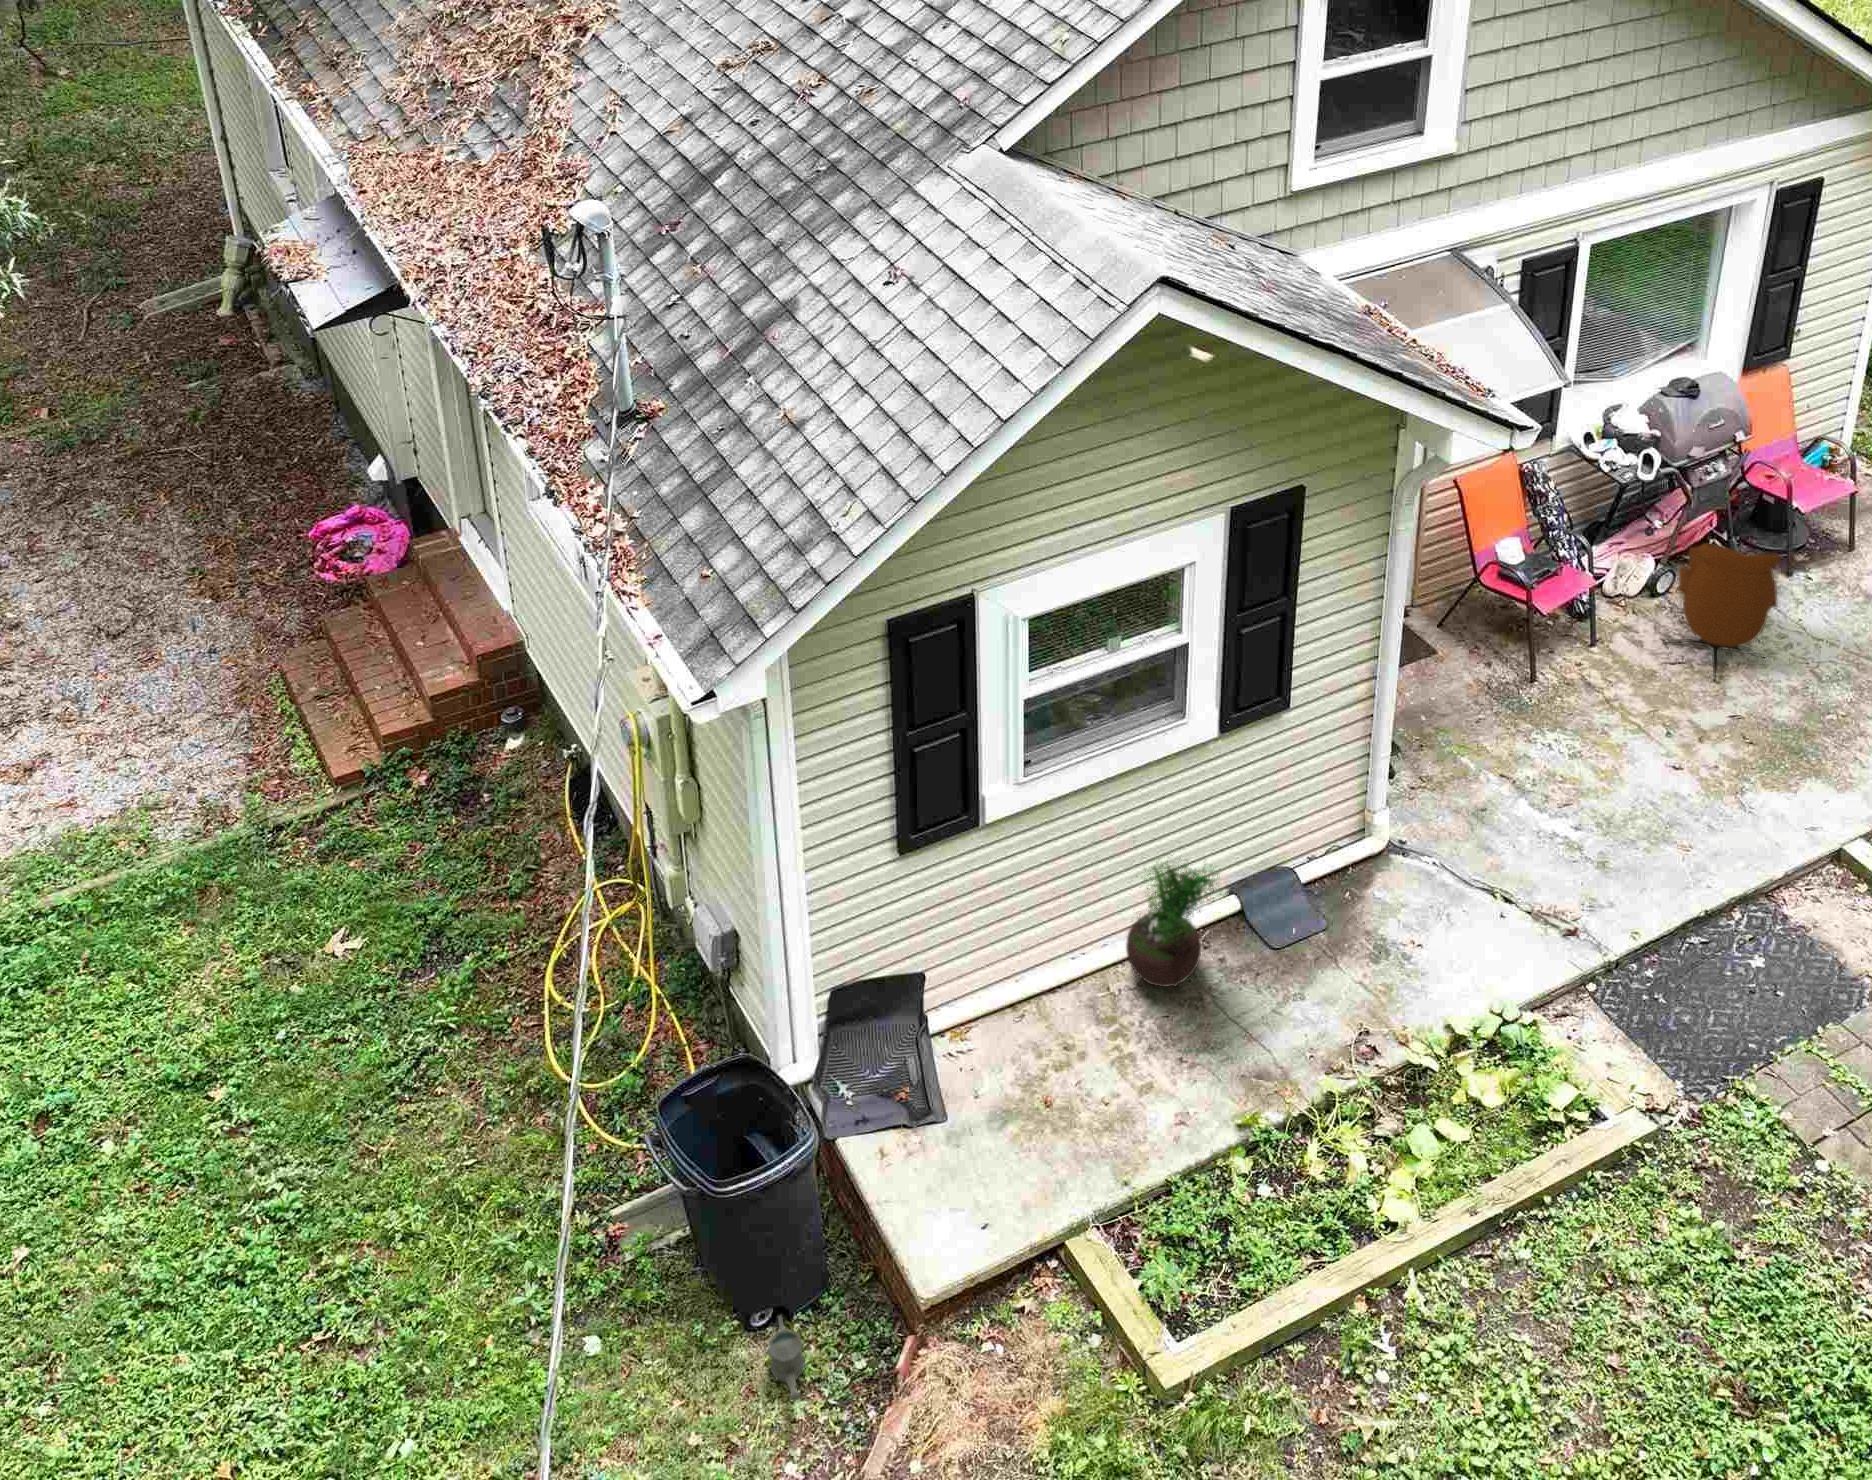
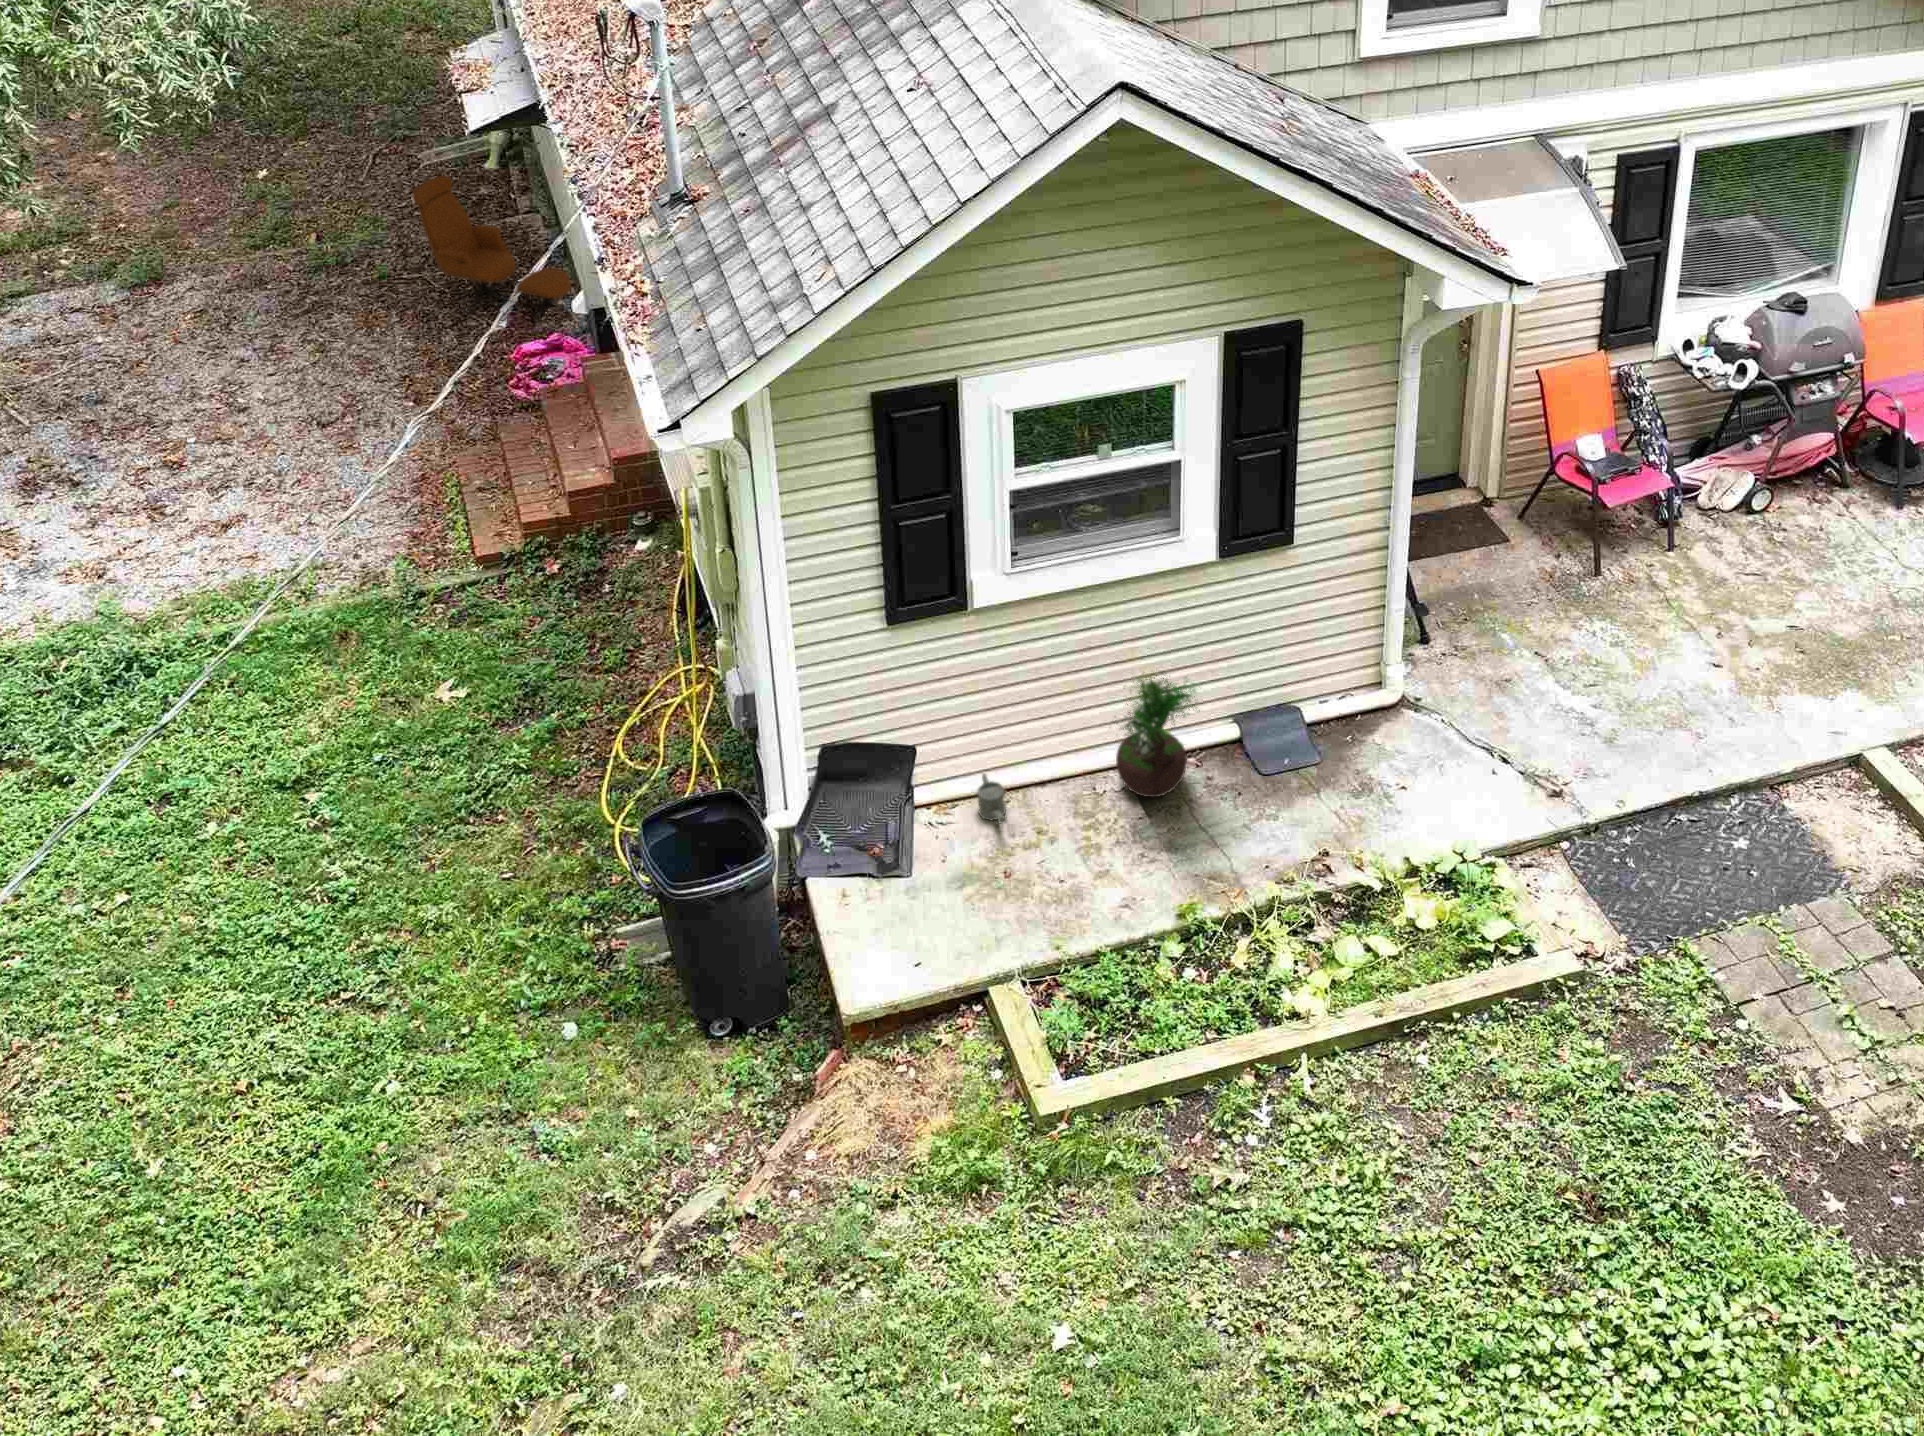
lounge chair: present [1662,543,1781,681] -> present [413,176,571,316]
watering can: present [768,1316,805,1401] -> present [977,774,1007,823]

